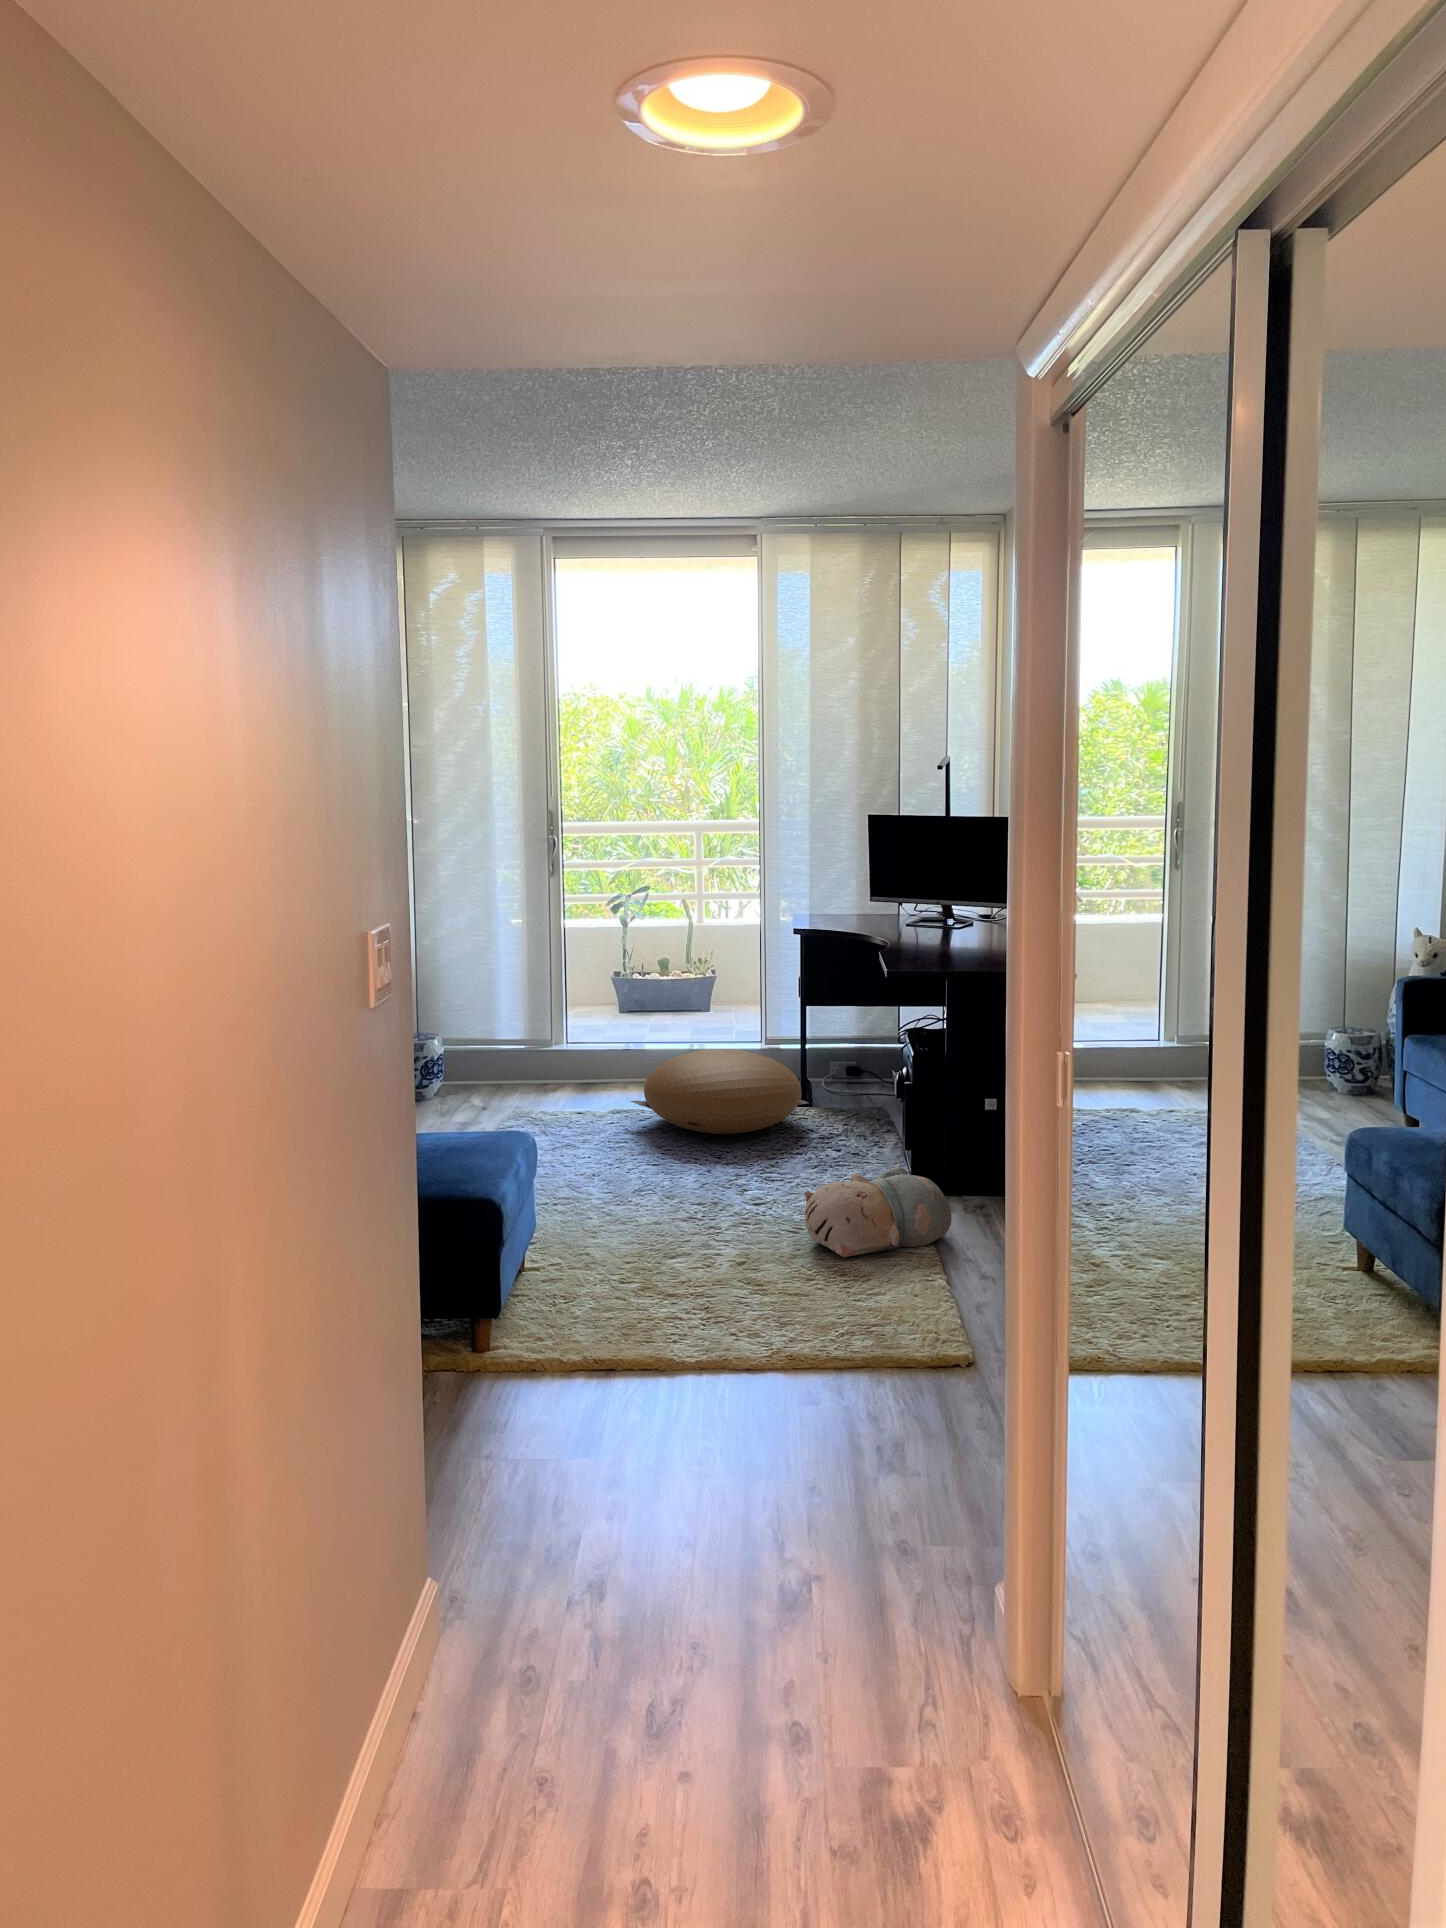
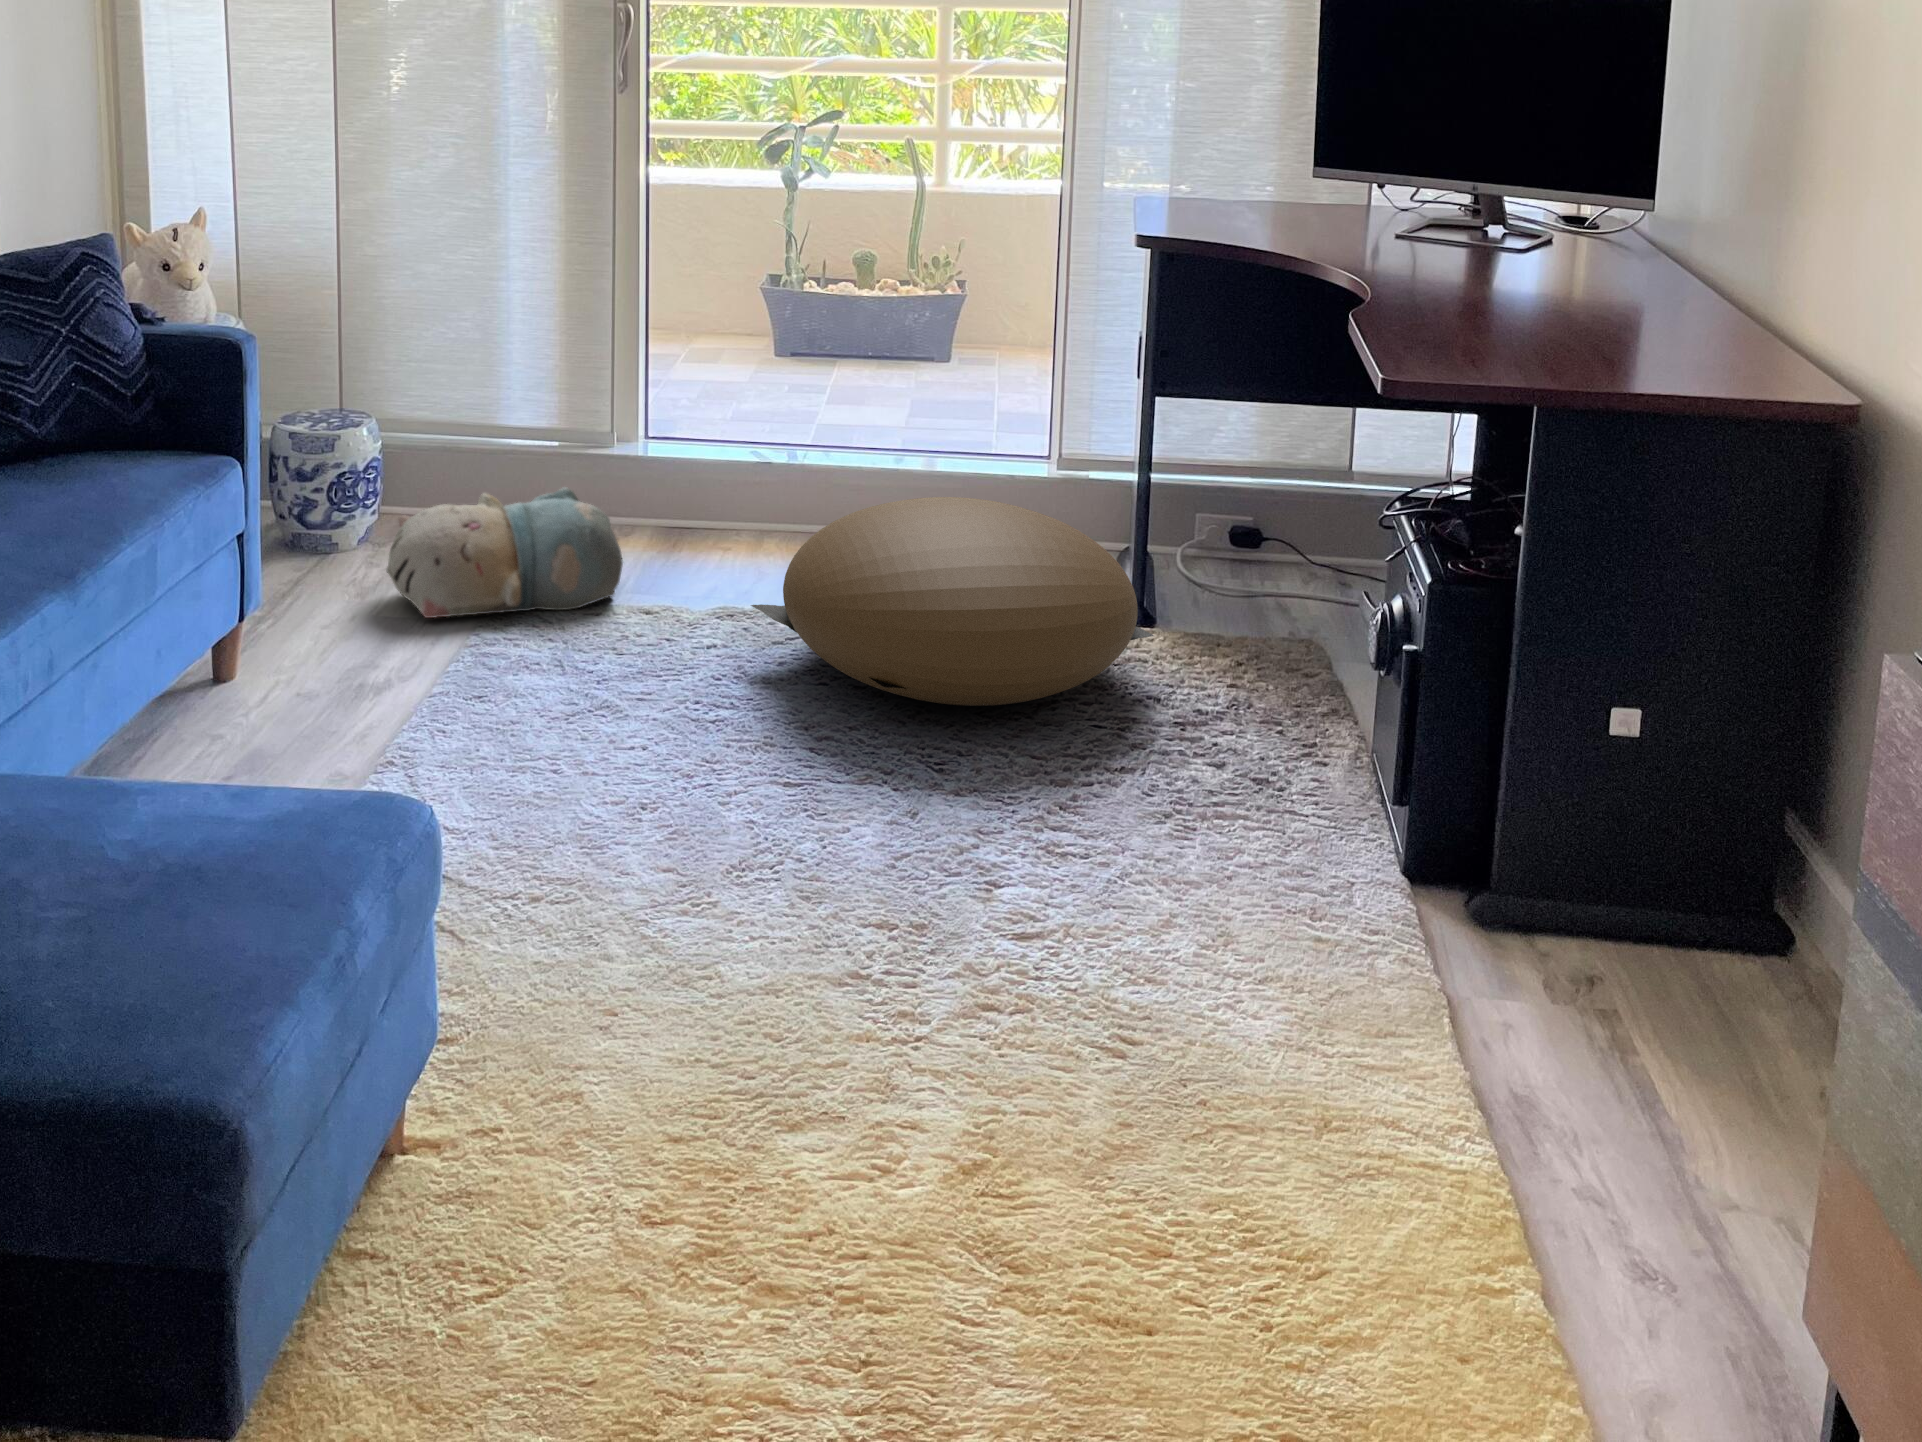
plush toy: present [804,1167,952,1257] -> present [386,487,623,618]

